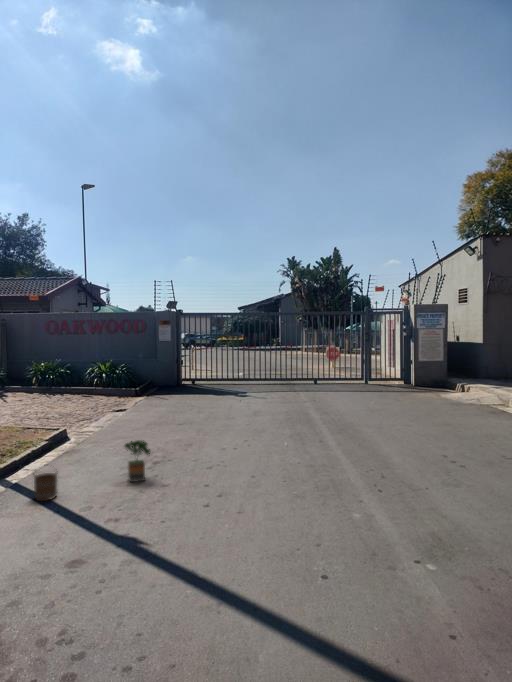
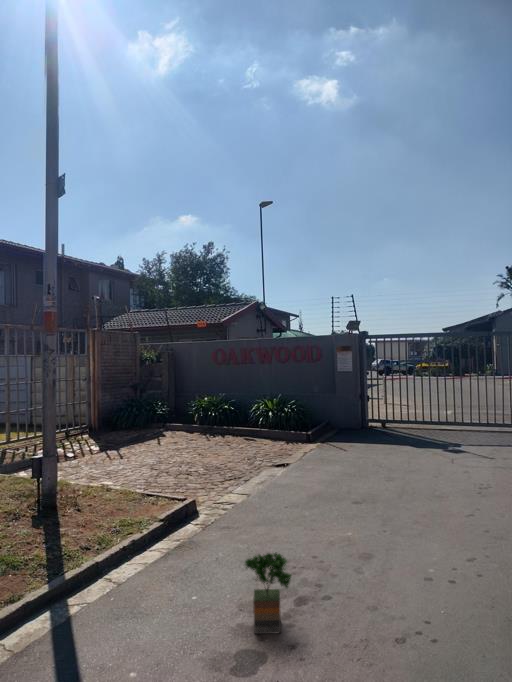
bucket: present [33,465,57,501] -> none [81,596,124,668]

